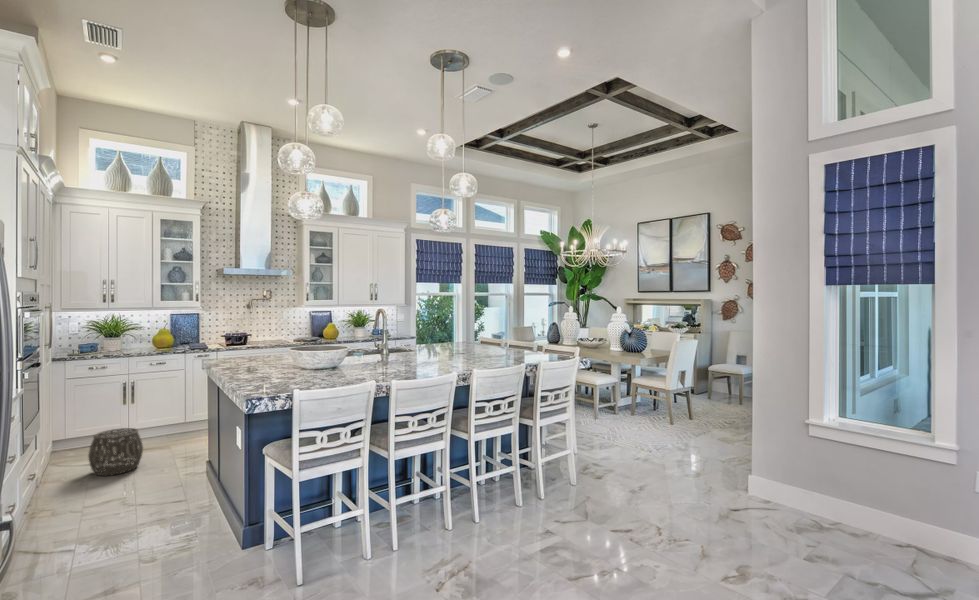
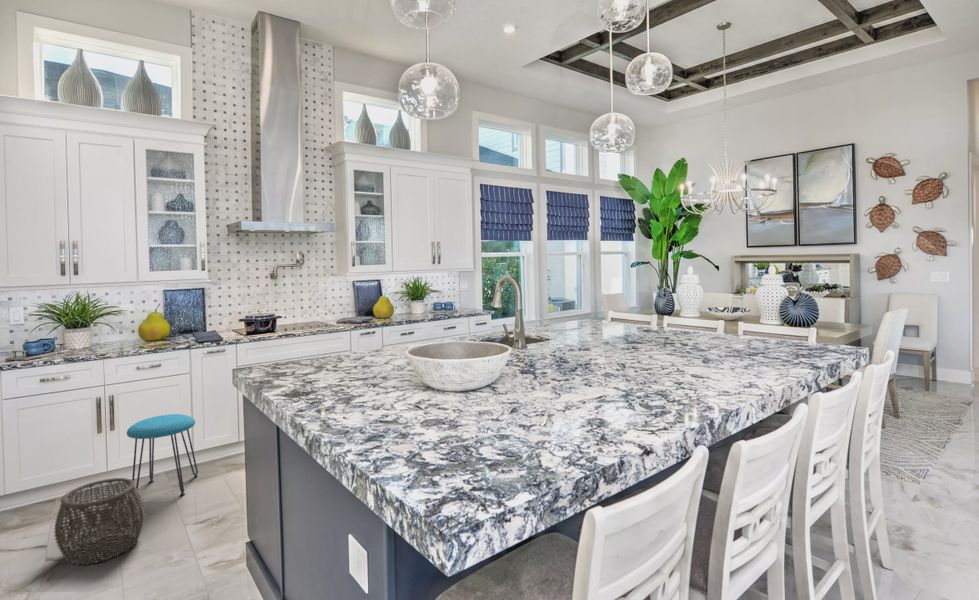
stool: none [136,396,183,450] -> present [127,414,198,495]

